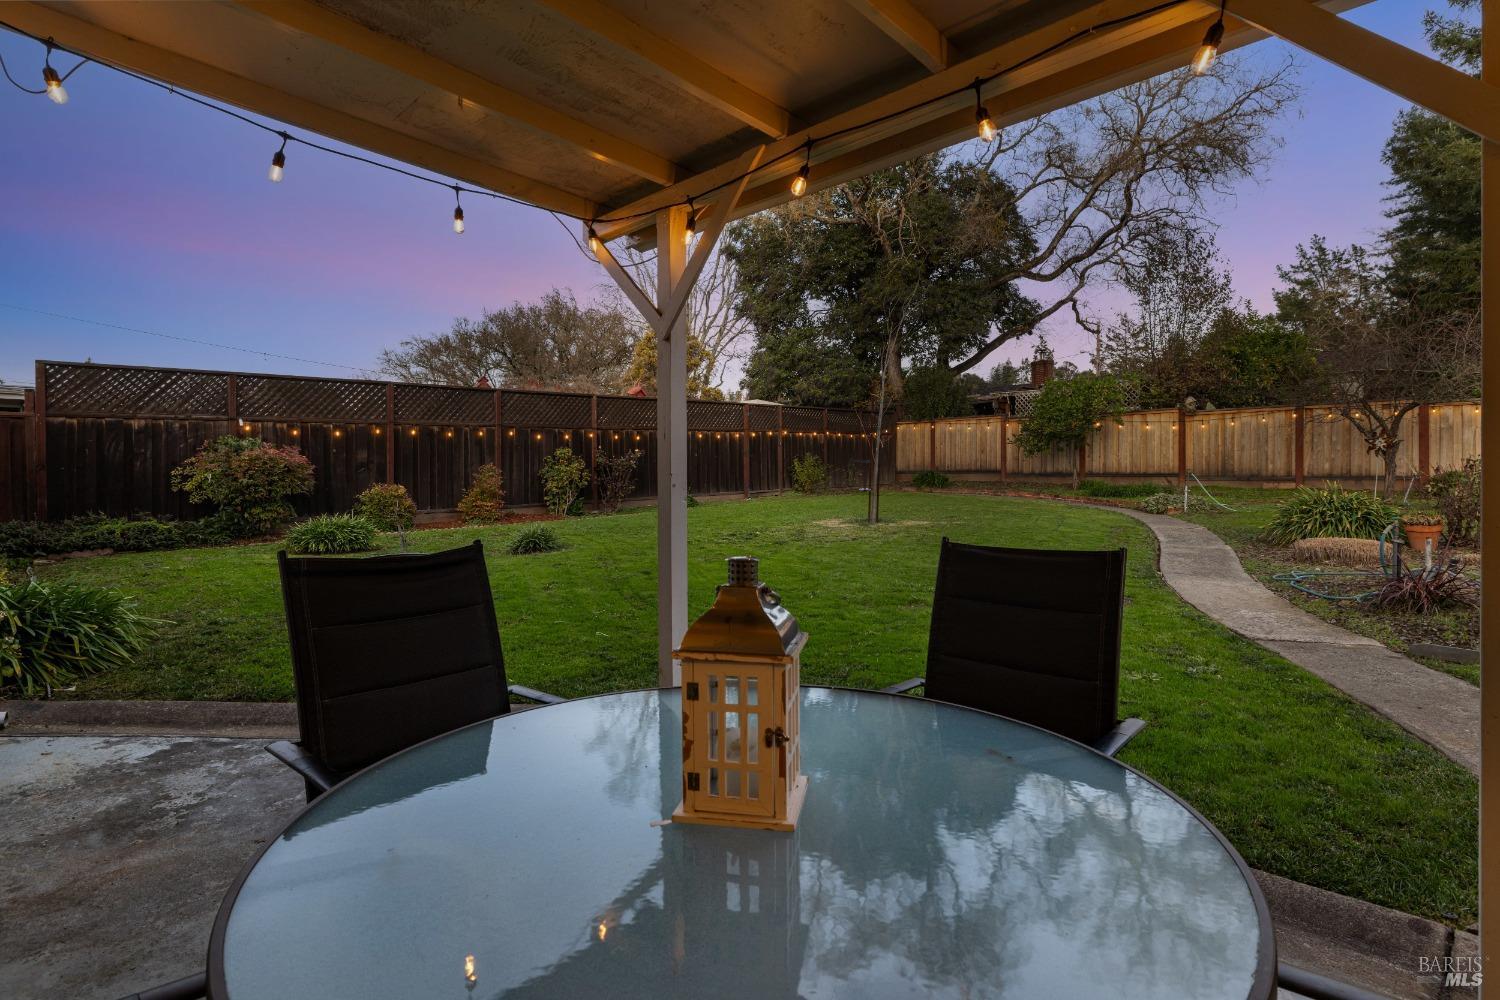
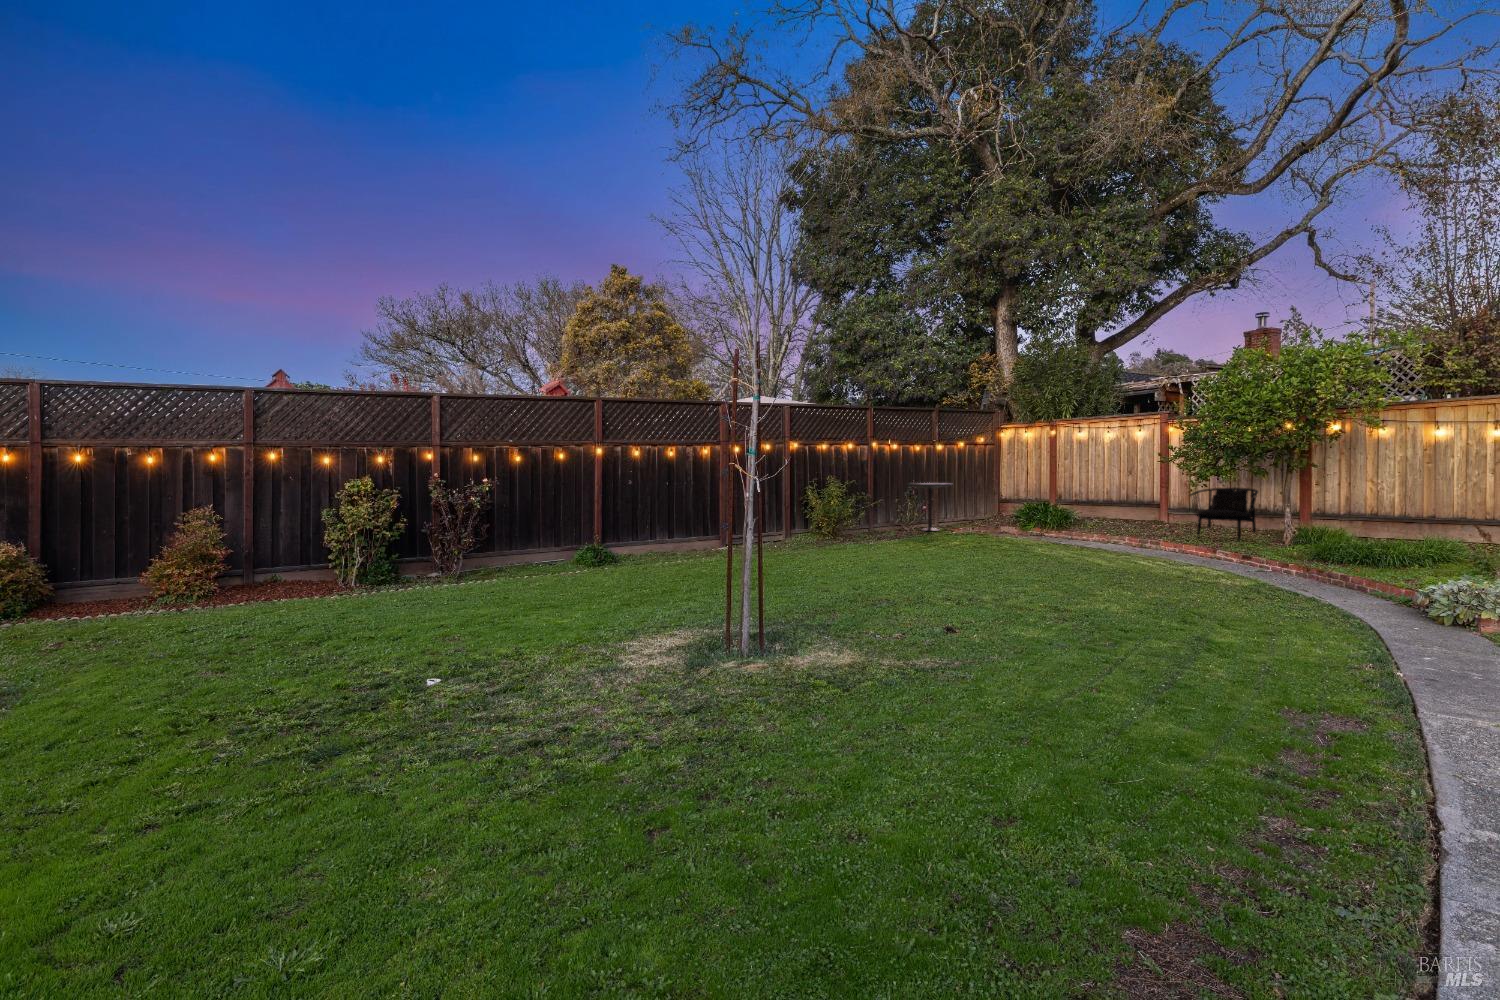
armchair: none [1021,460,1058,490] -> present [1190,488,1258,541]

